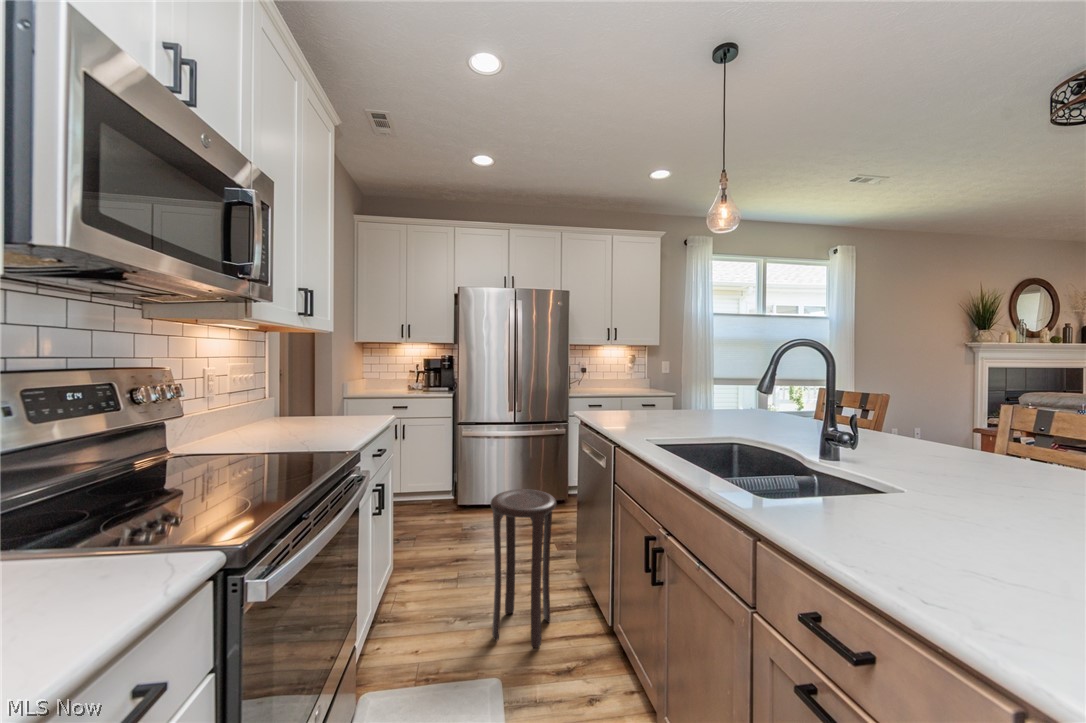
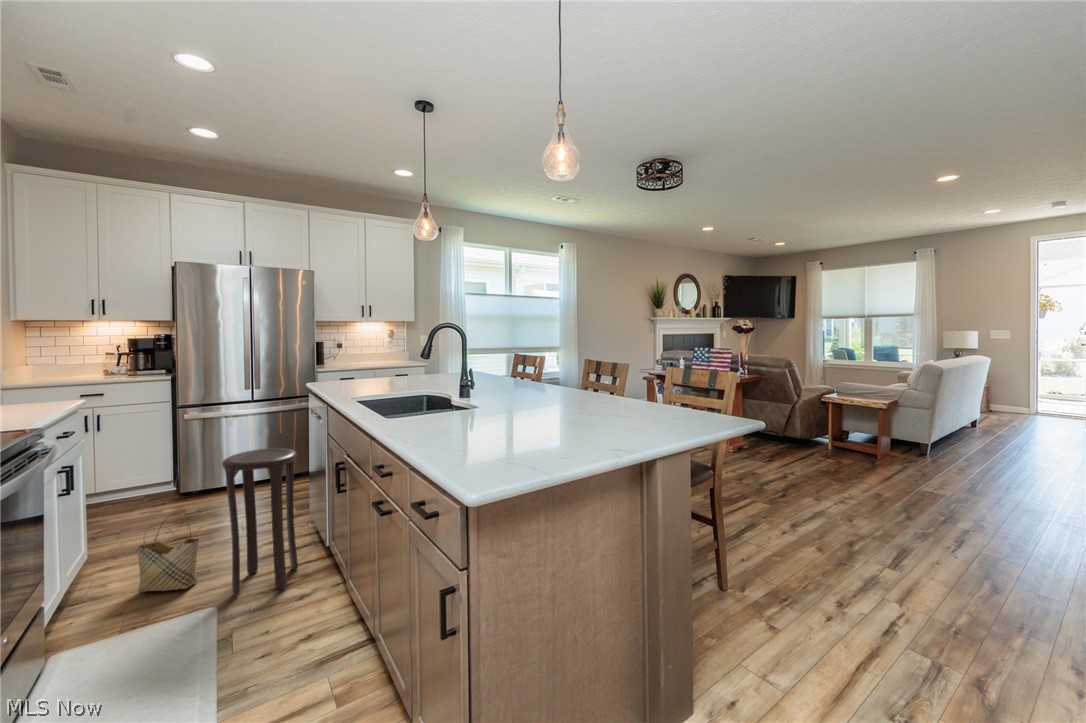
woven basket: none [419,538,467,616] -> present [137,514,199,592]

